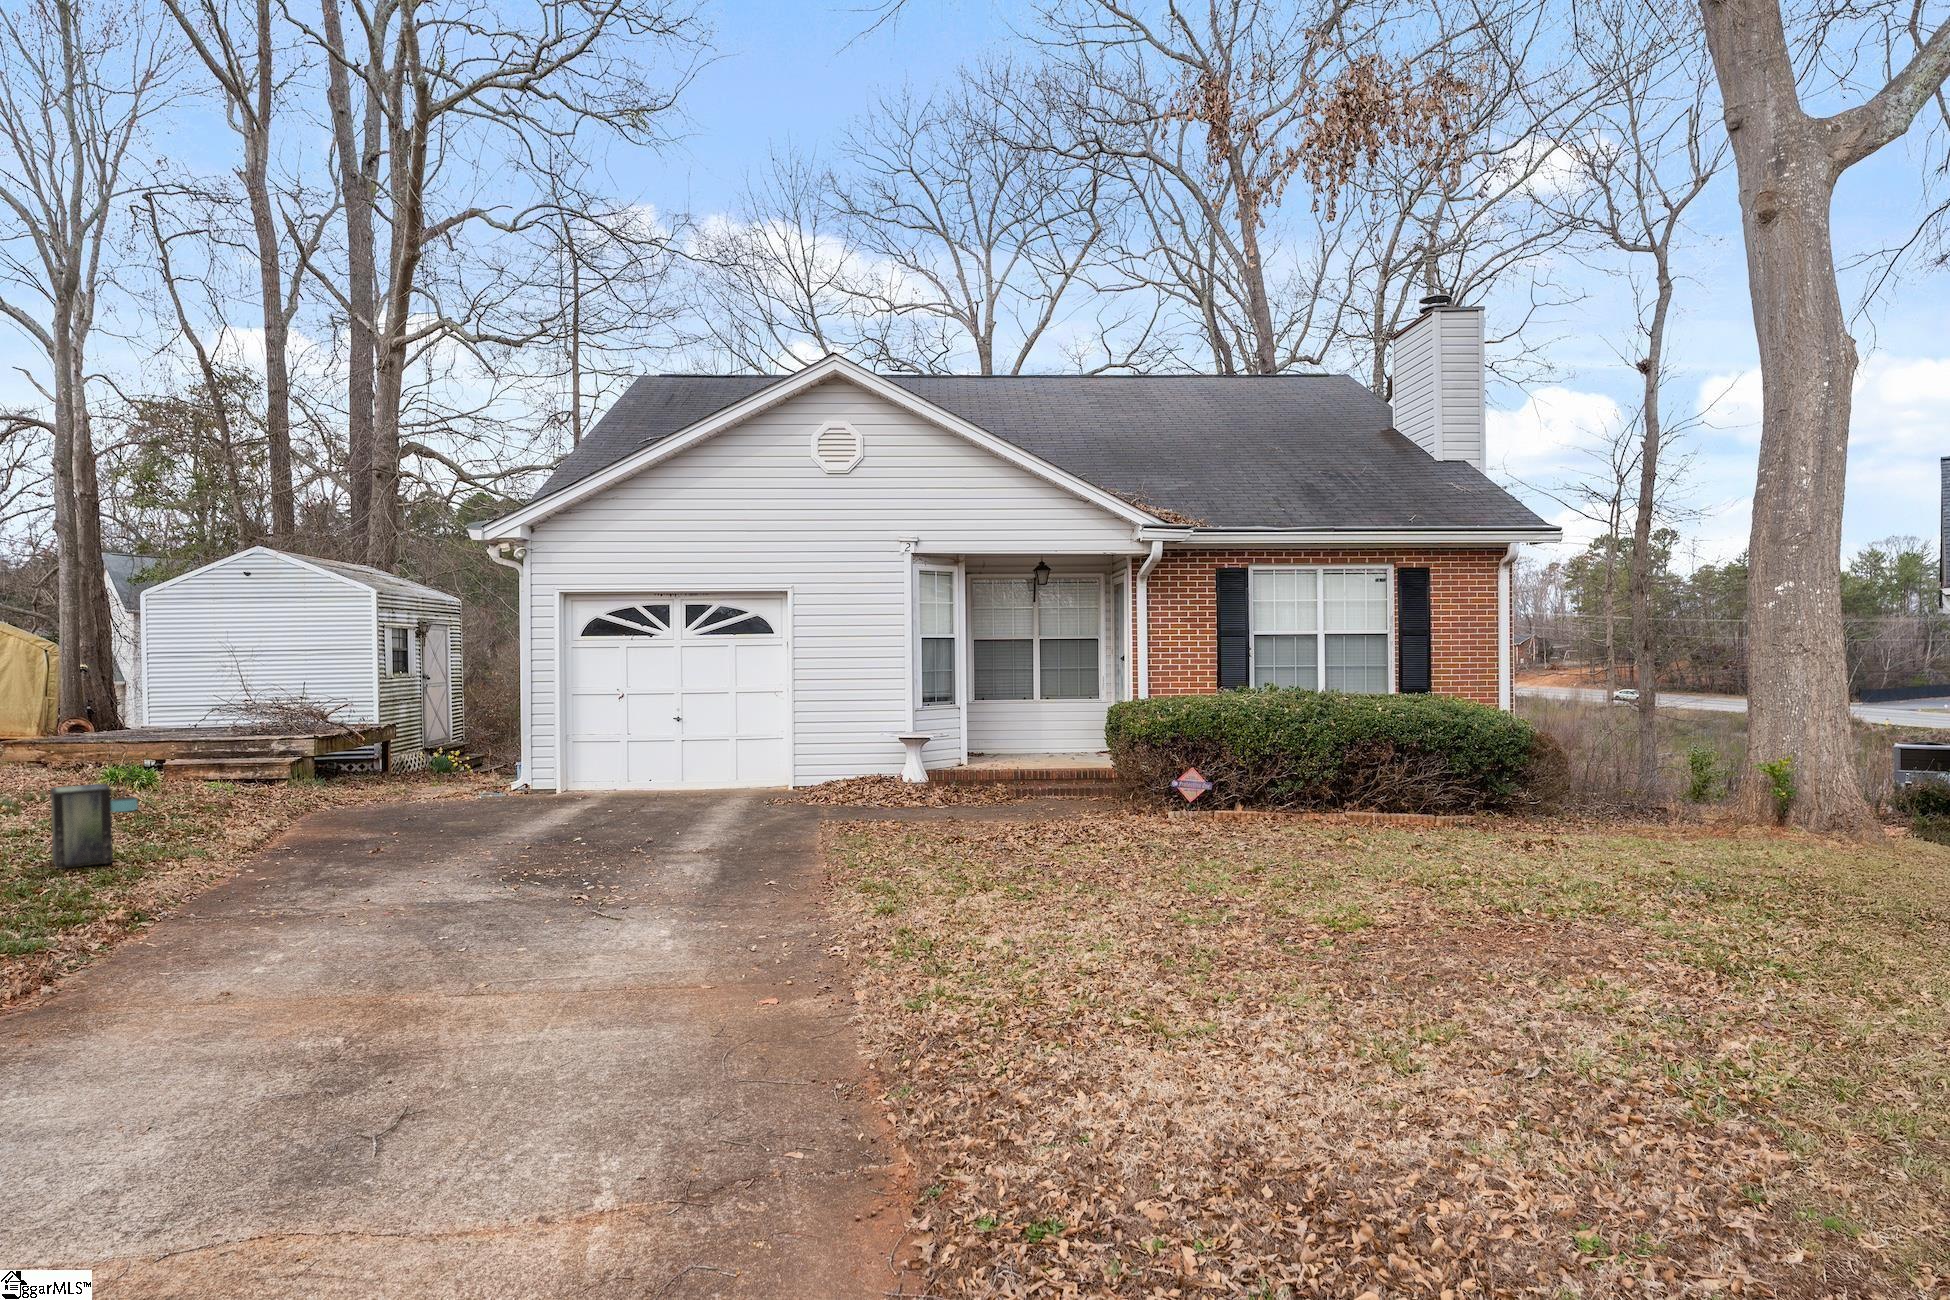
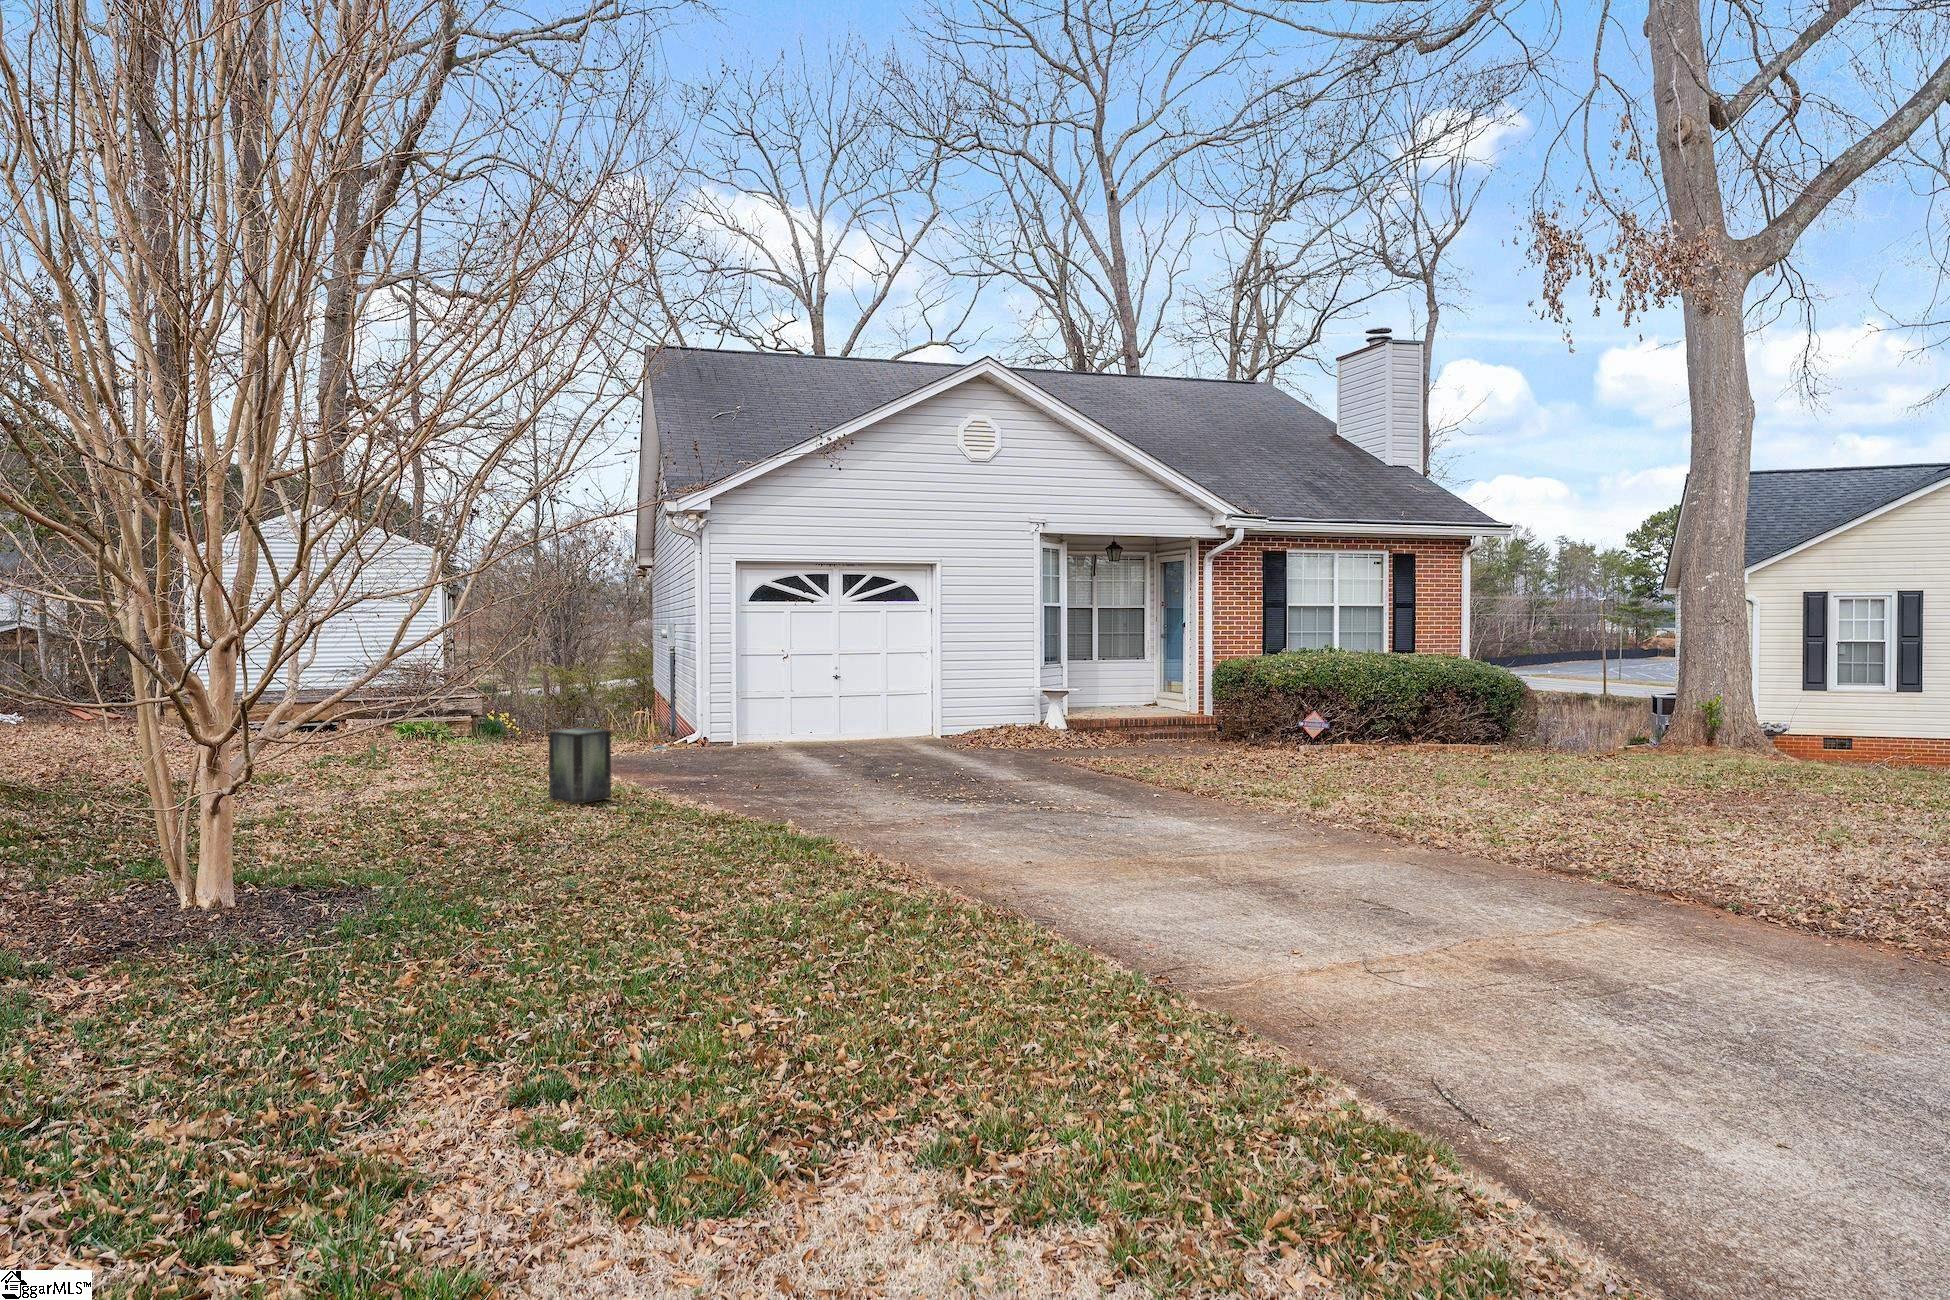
potted plant: present [105,737,149,812] -> none [434,693,477,766]

